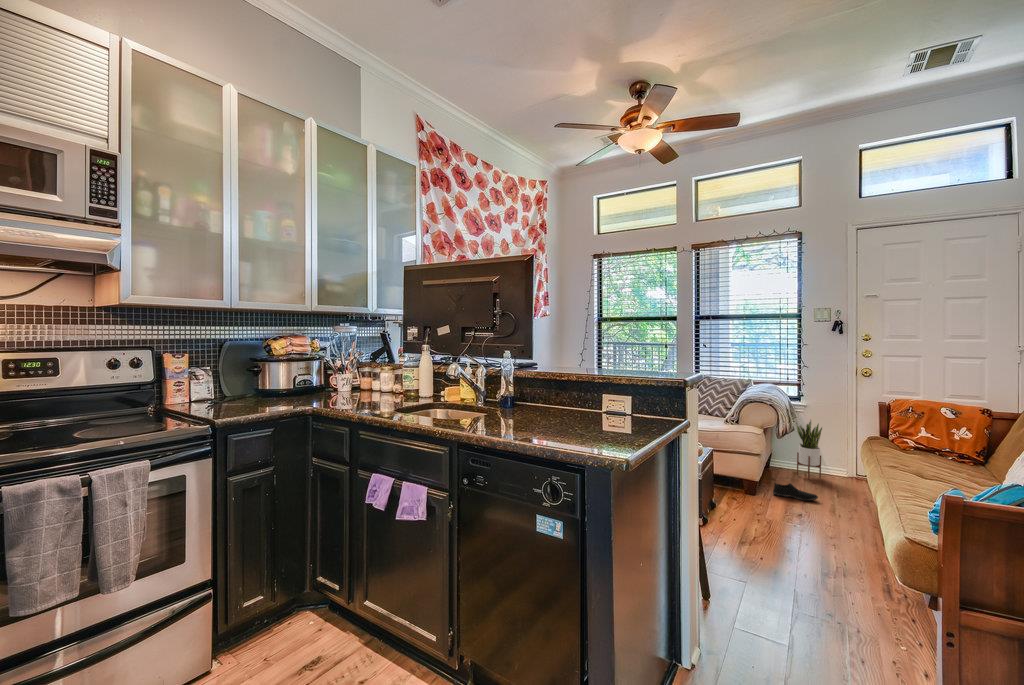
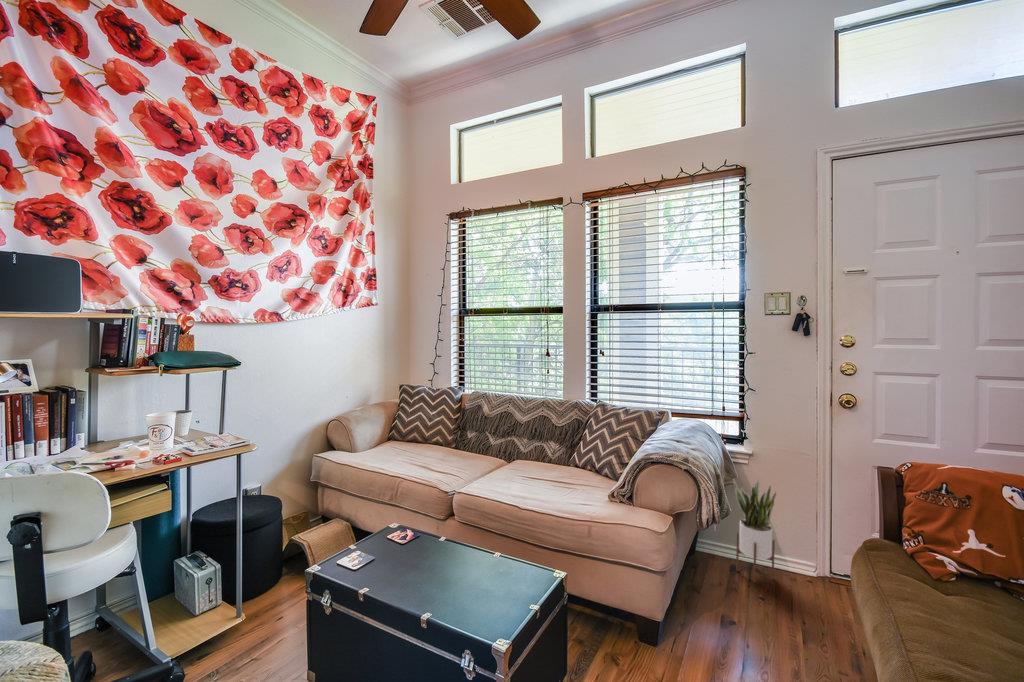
shoe: present [773,483,818,501] -> none [688,608,767,656]

